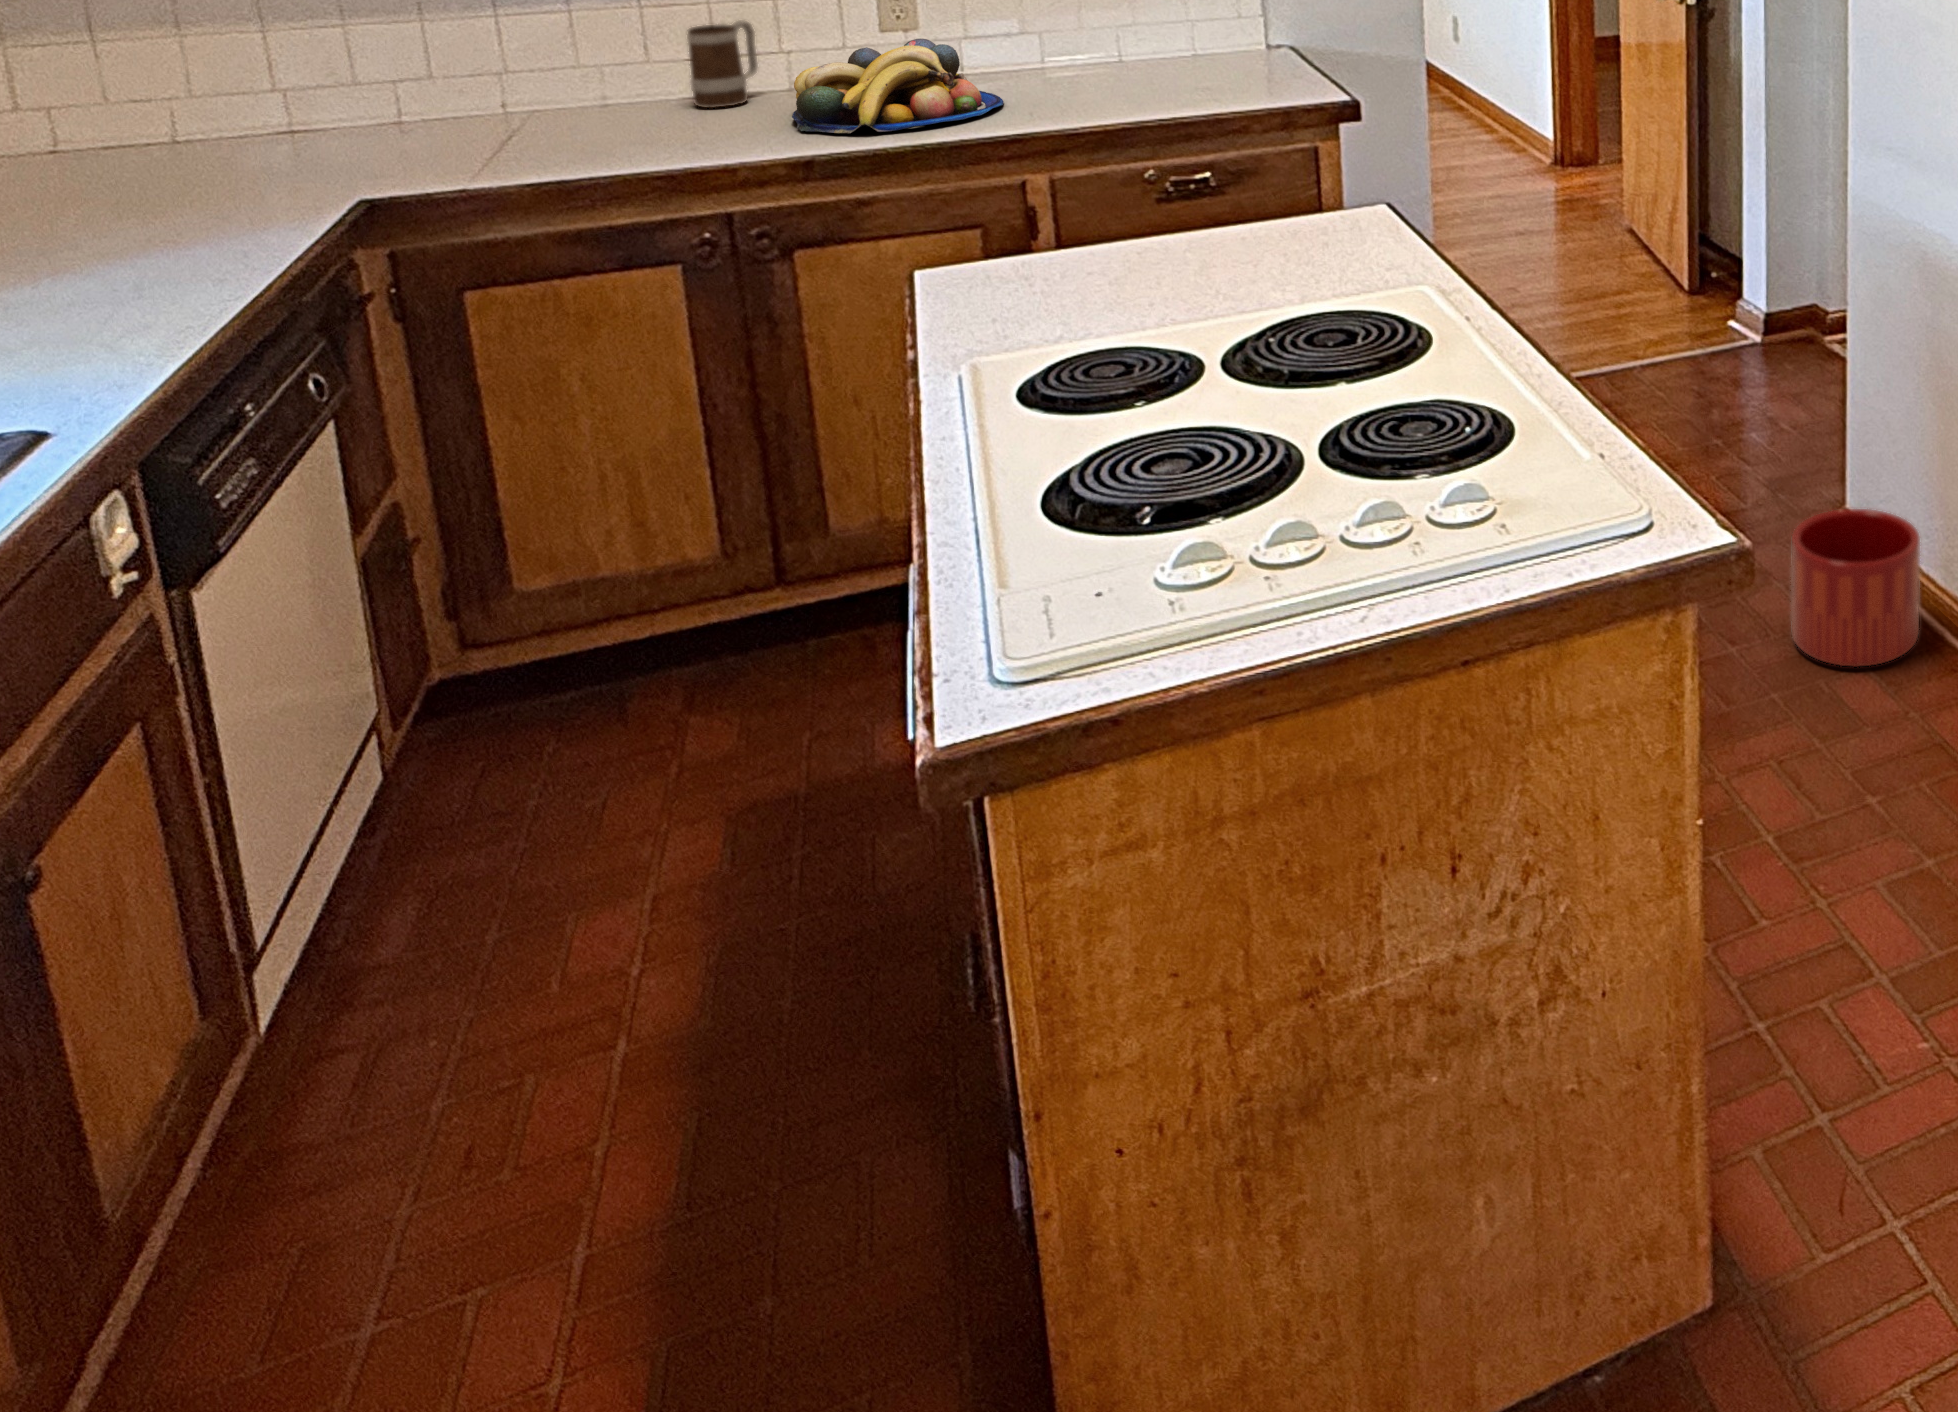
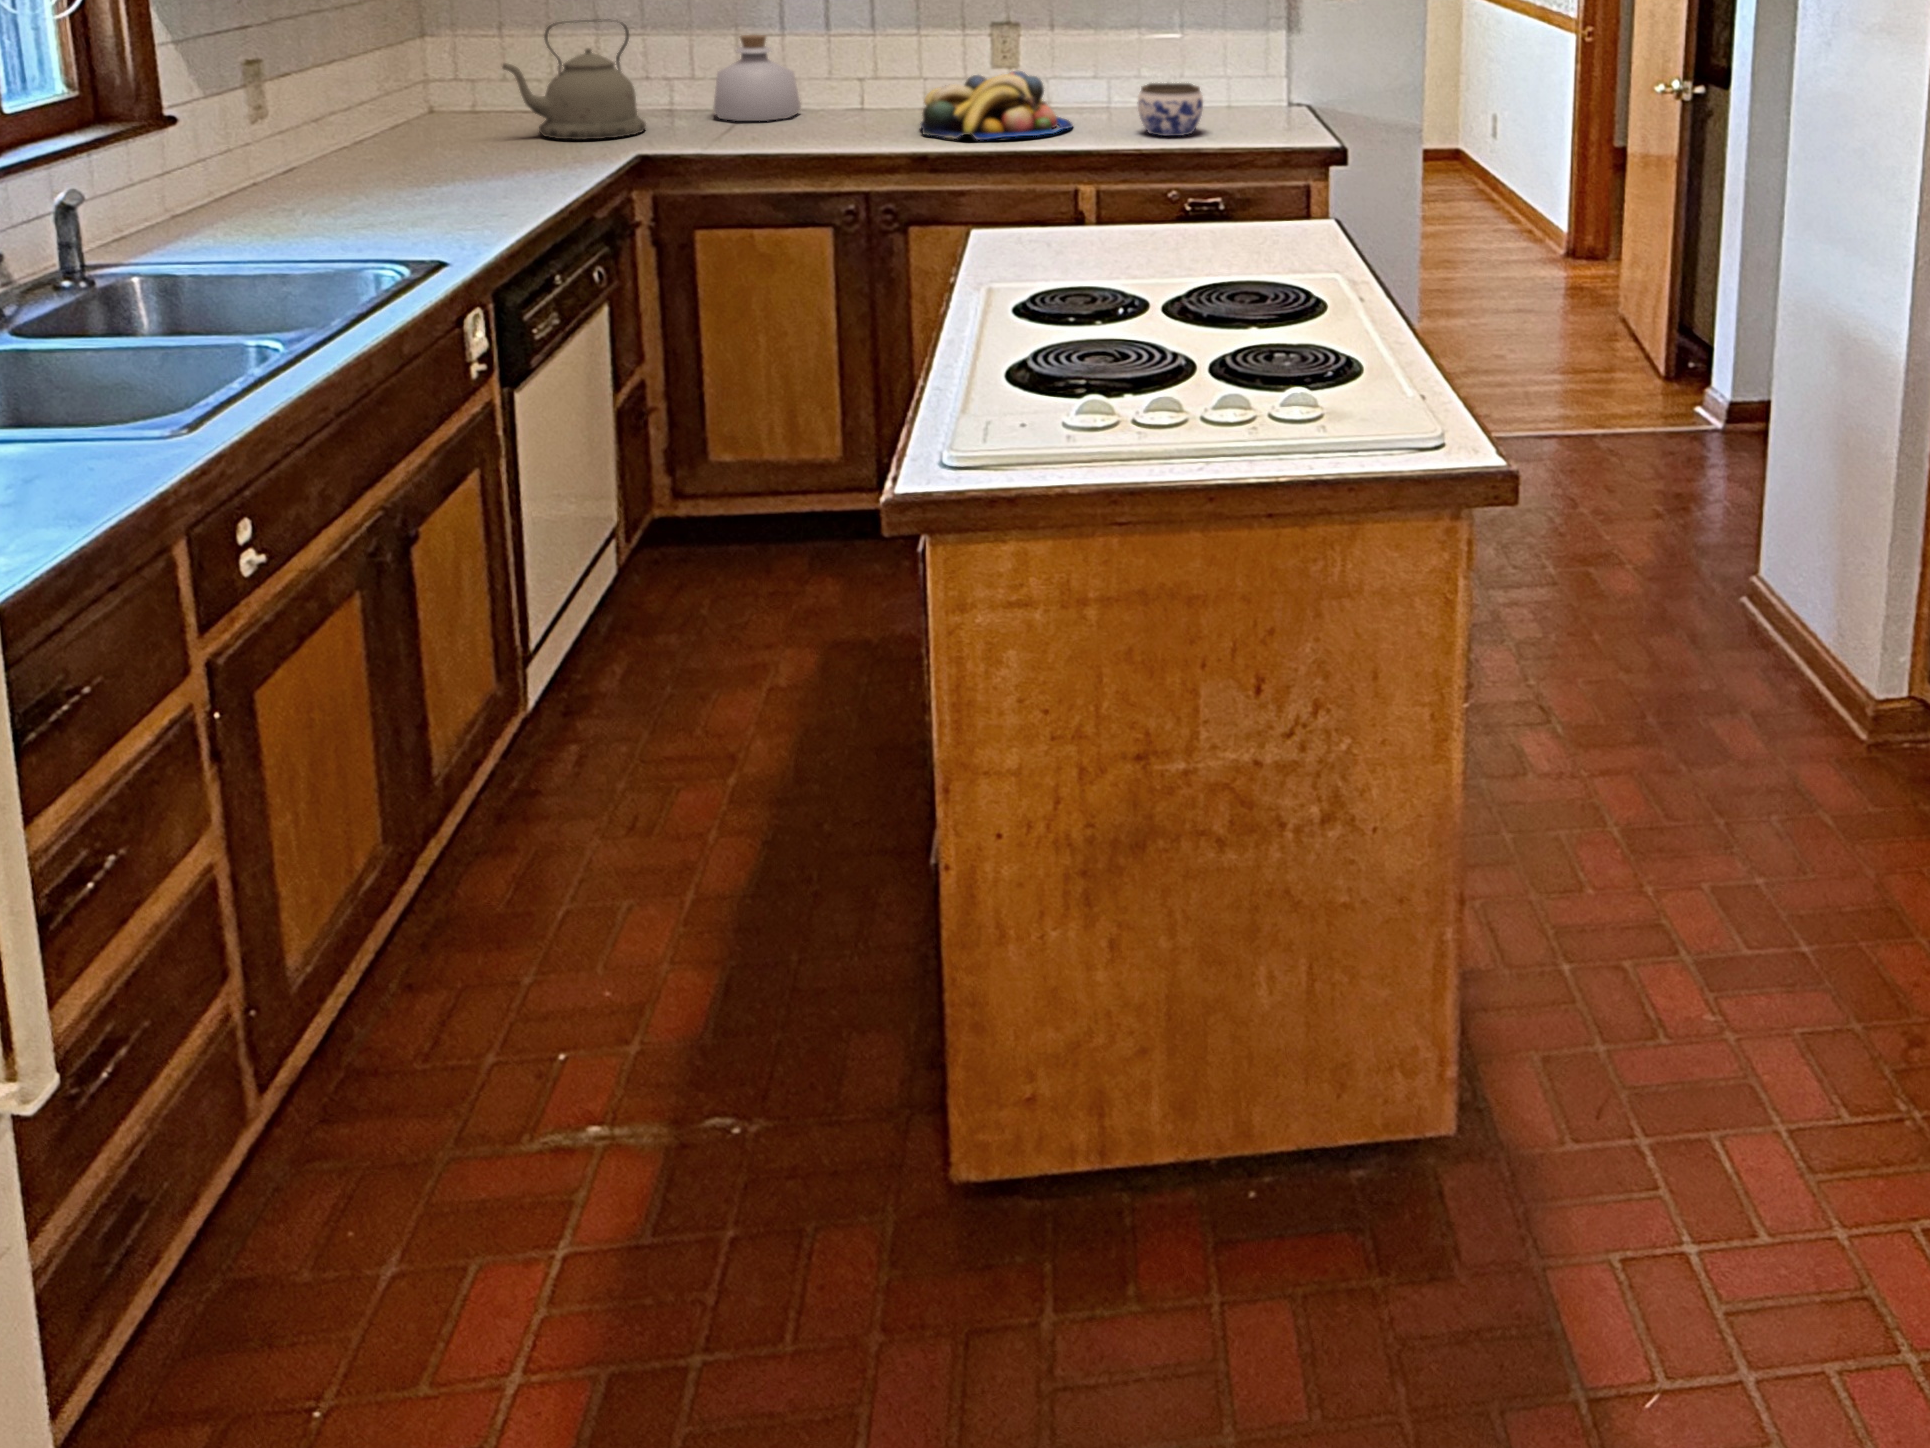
kettle: none [114,12,370,183] -> present [503,19,646,139]
bottle: none [472,15,609,132] -> present [713,35,801,121]
mug: present [687,20,757,108] -> none [857,49,905,115]
jar: none [1088,41,1172,106] -> present [1138,83,1203,136]
planter: present [1791,509,1920,666] -> none [1682,563,1814,712]

